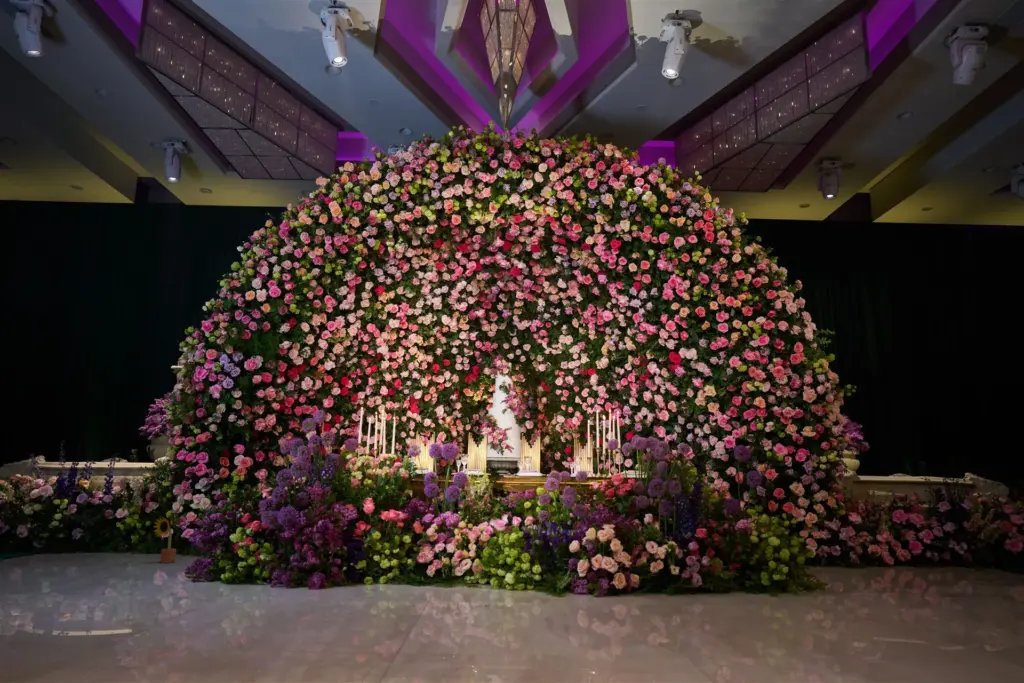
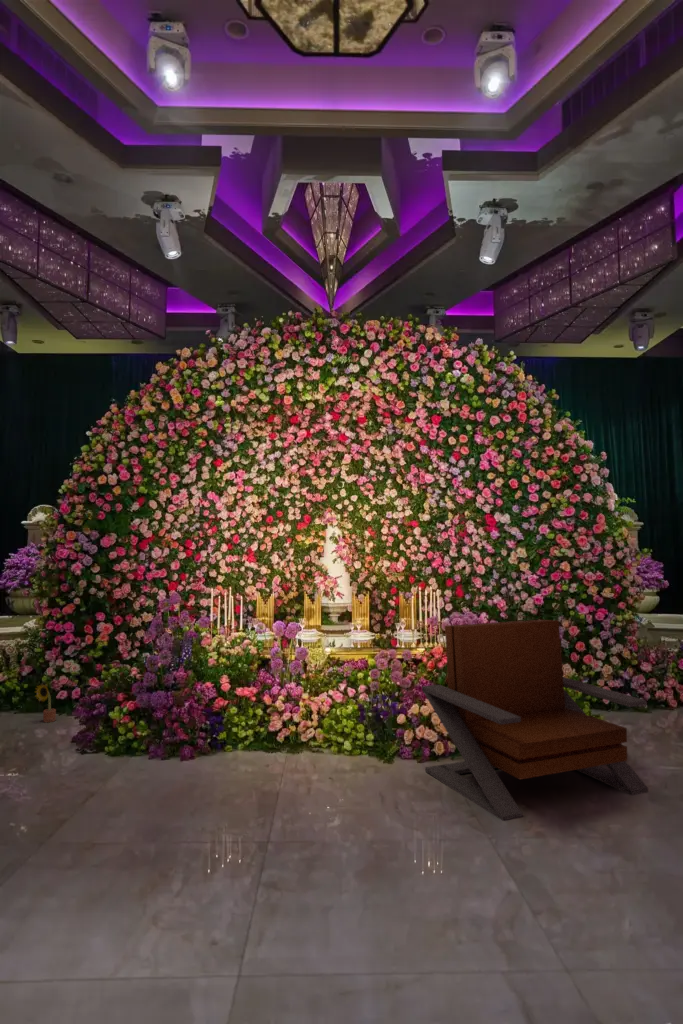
lounge chair: none [599,427,872,642] -> present [422,620,648,820]

